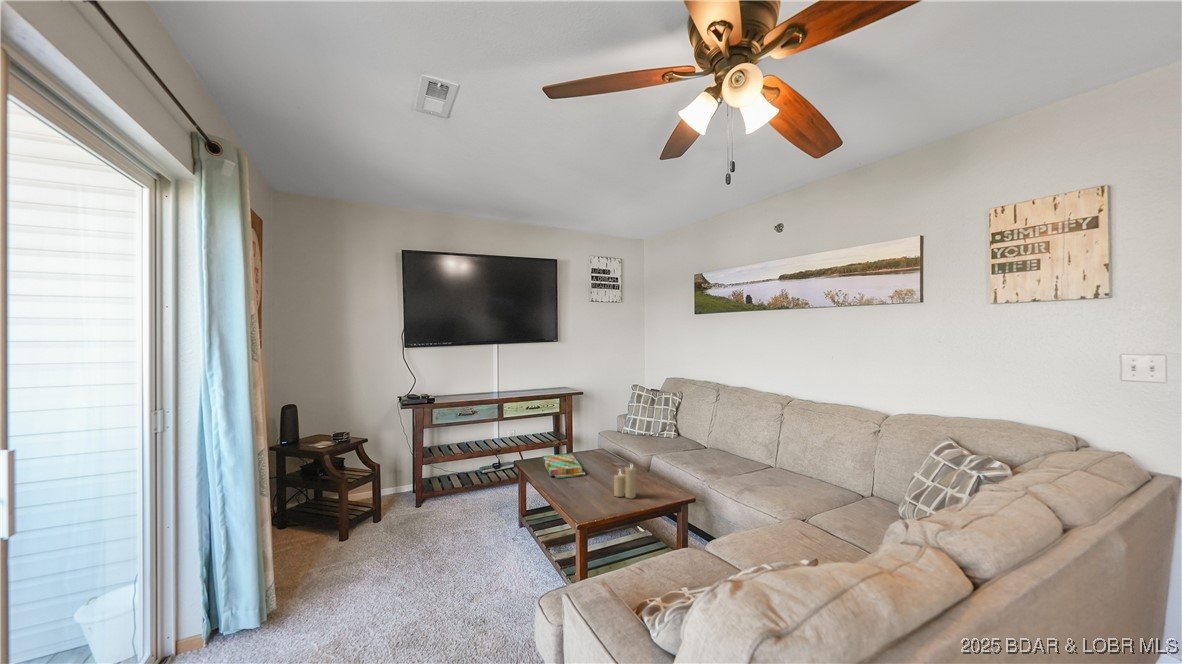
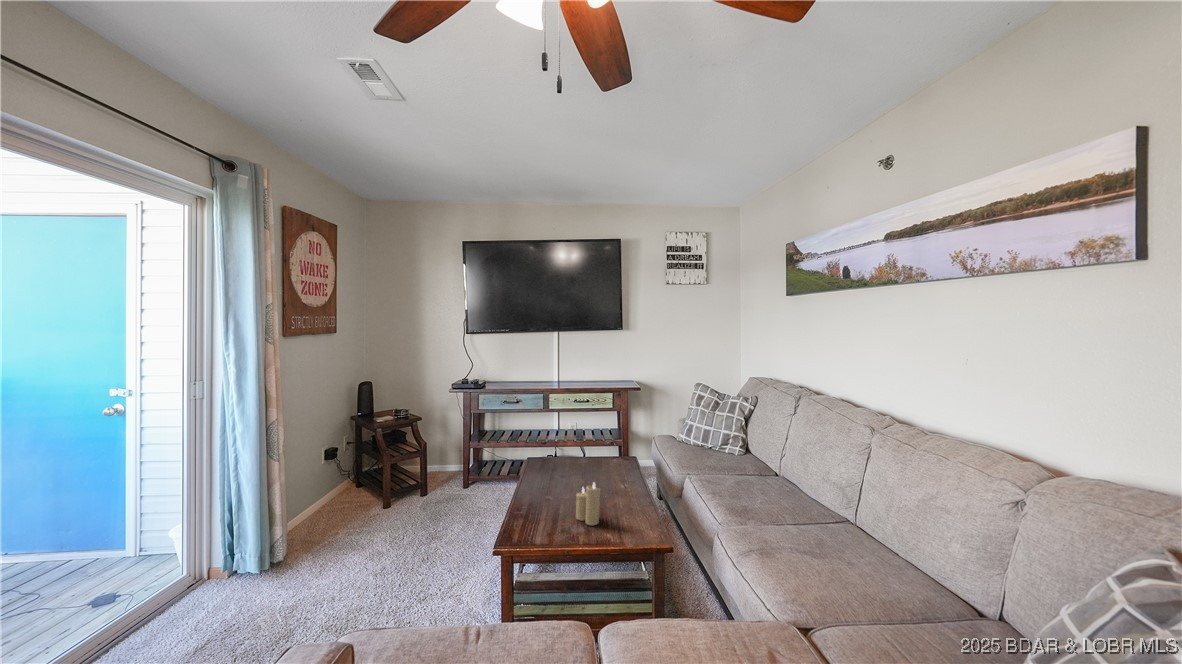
board game: present [543,454,586,478] -> none [537,456,586,486]

